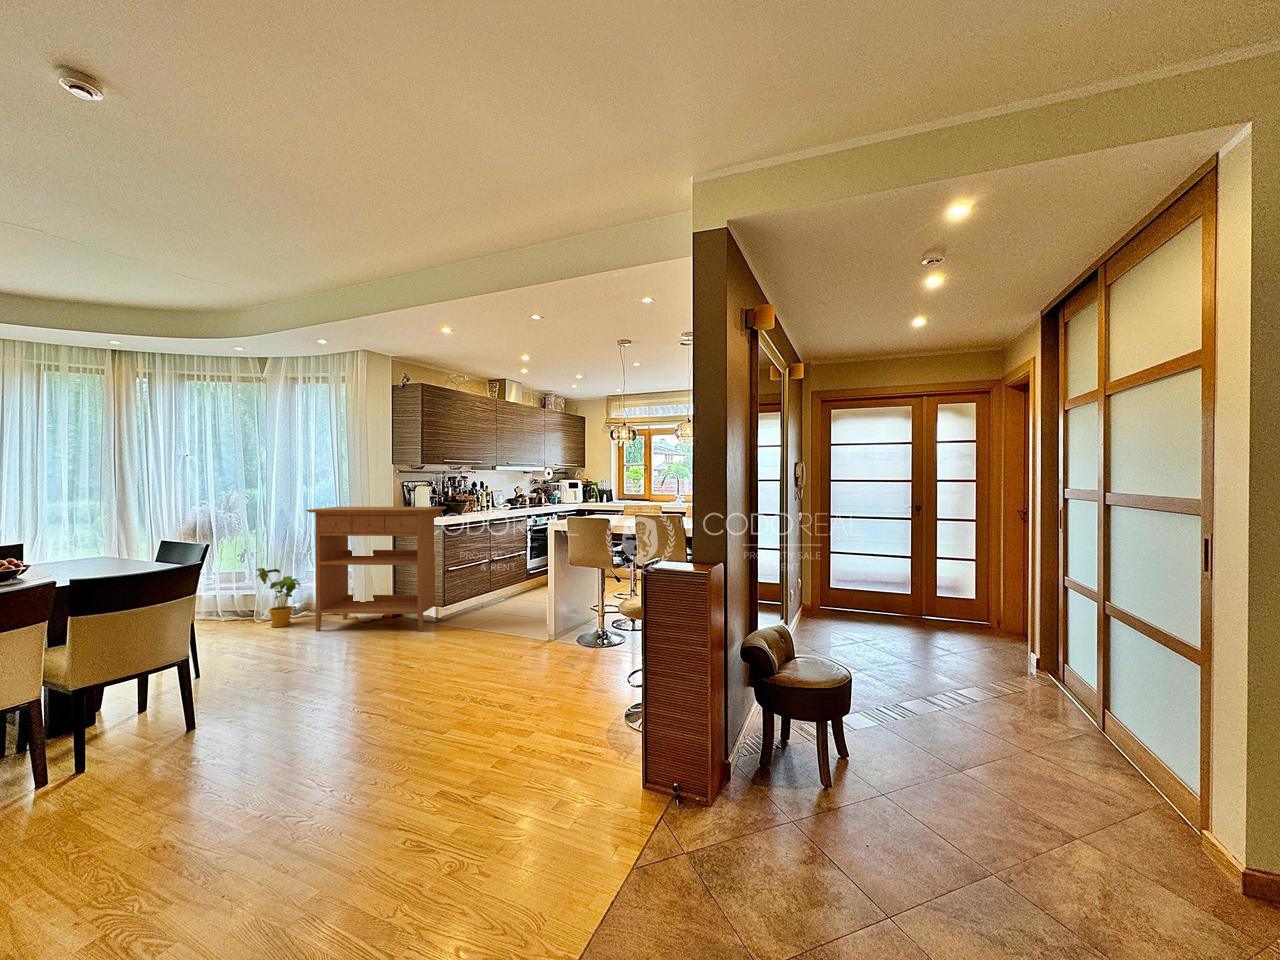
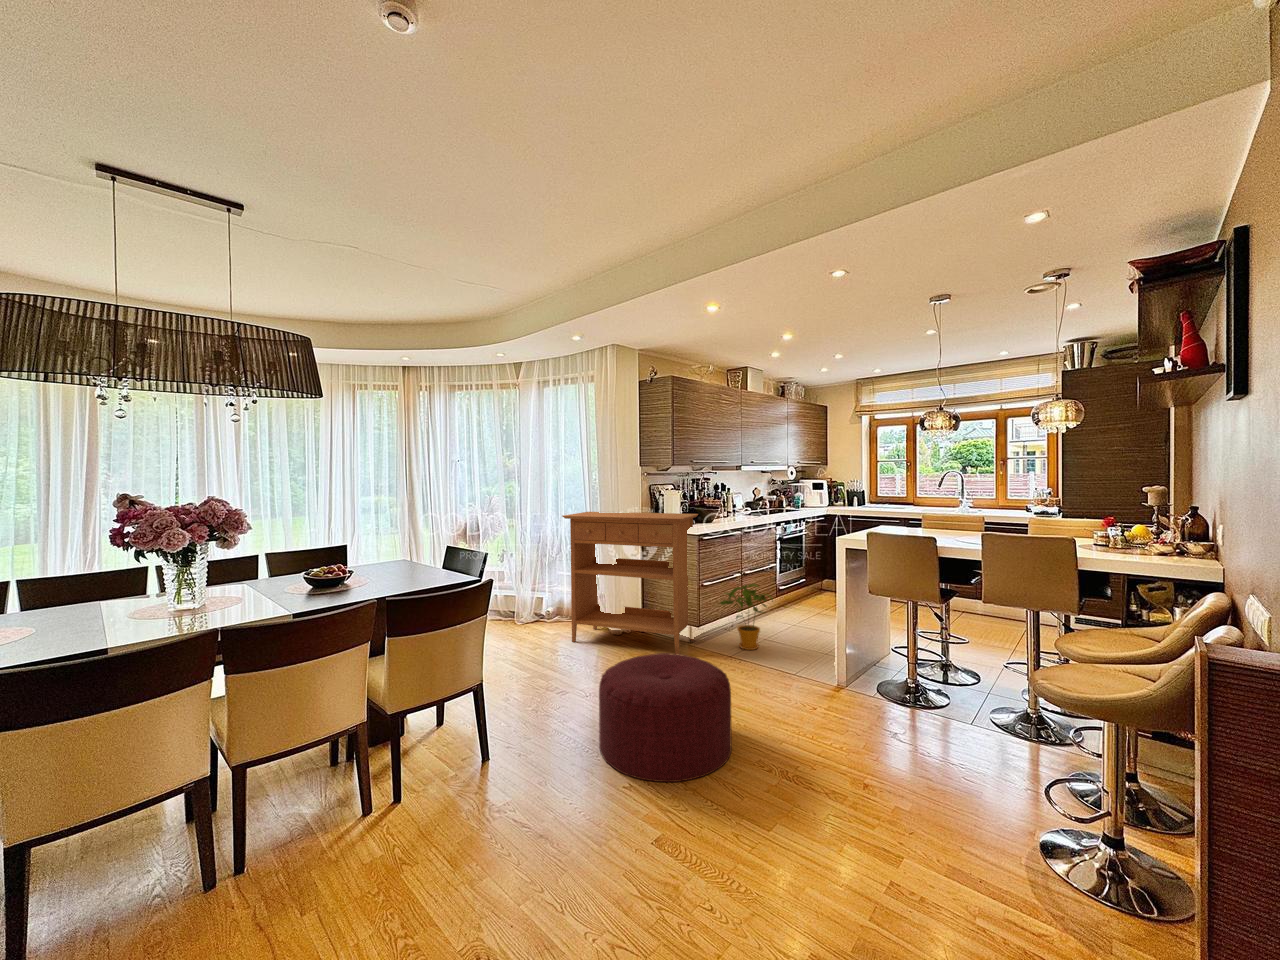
house plant: present [256,568,300,627] -> present [720,584,773,650]
ottoman: none [316,621,441,720] -> present [599,653,732,782]

